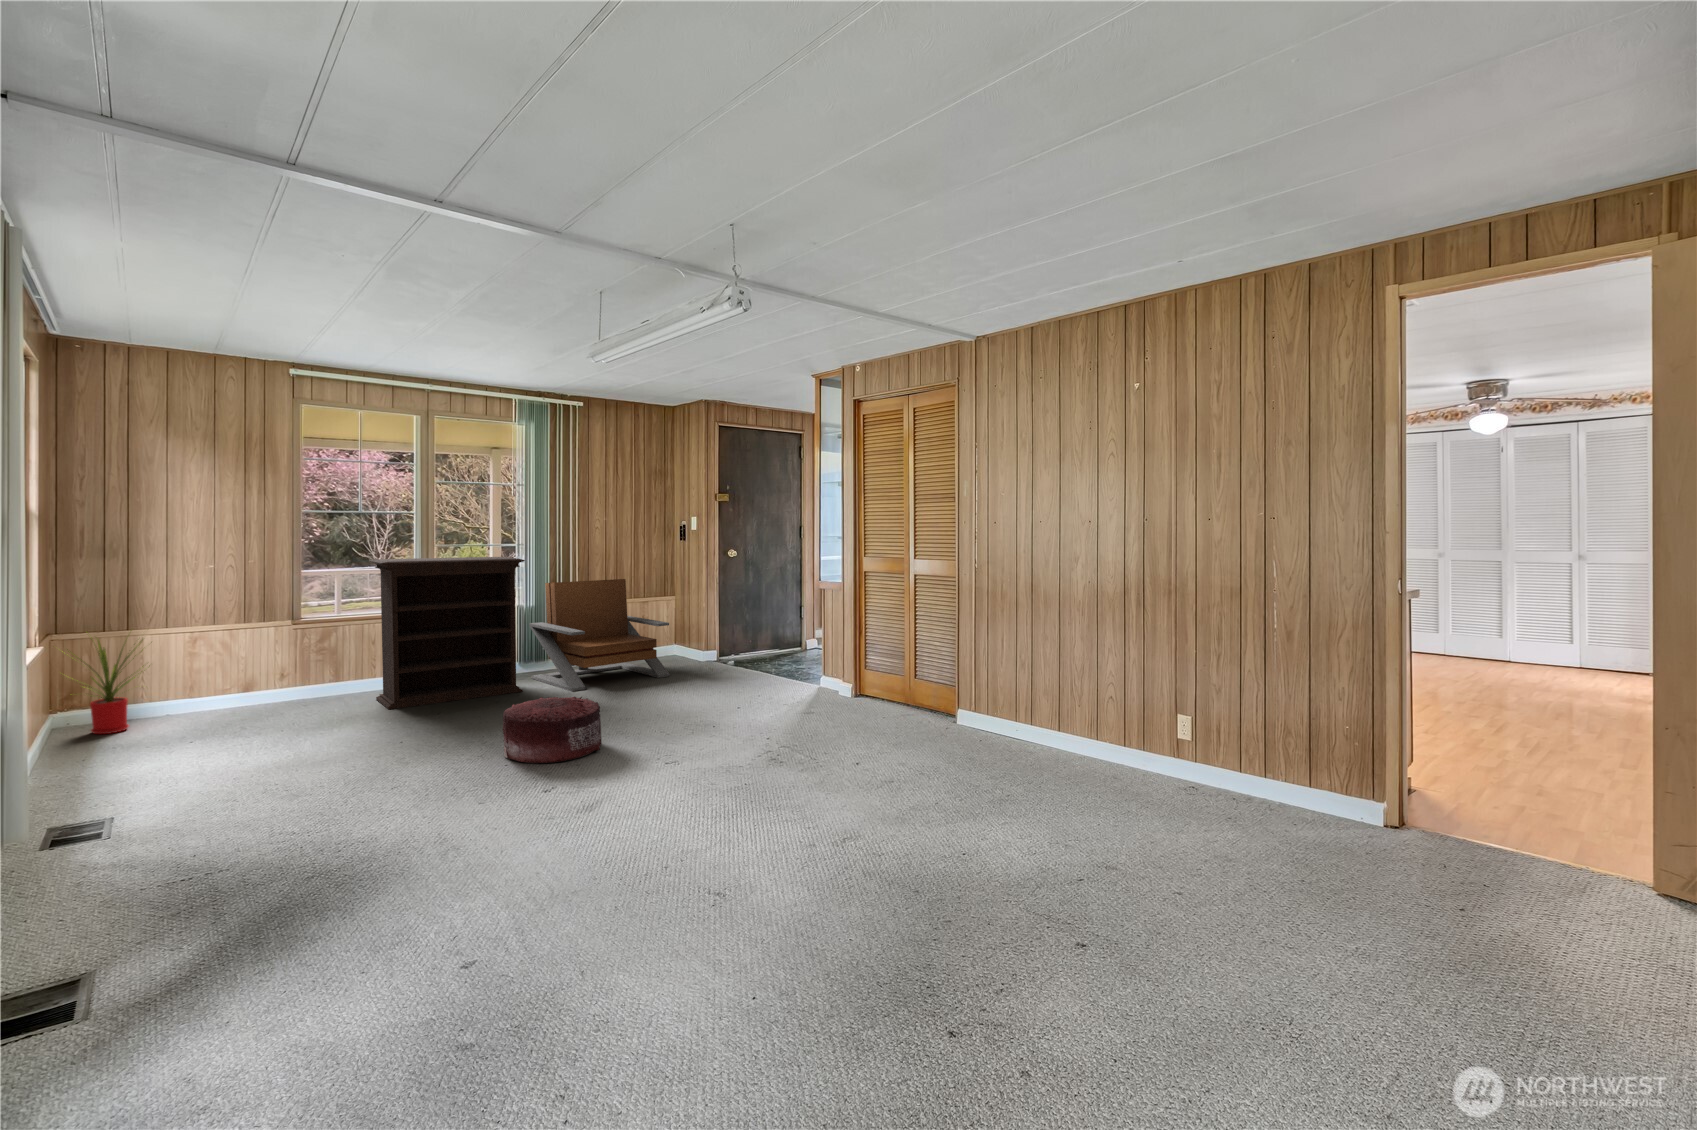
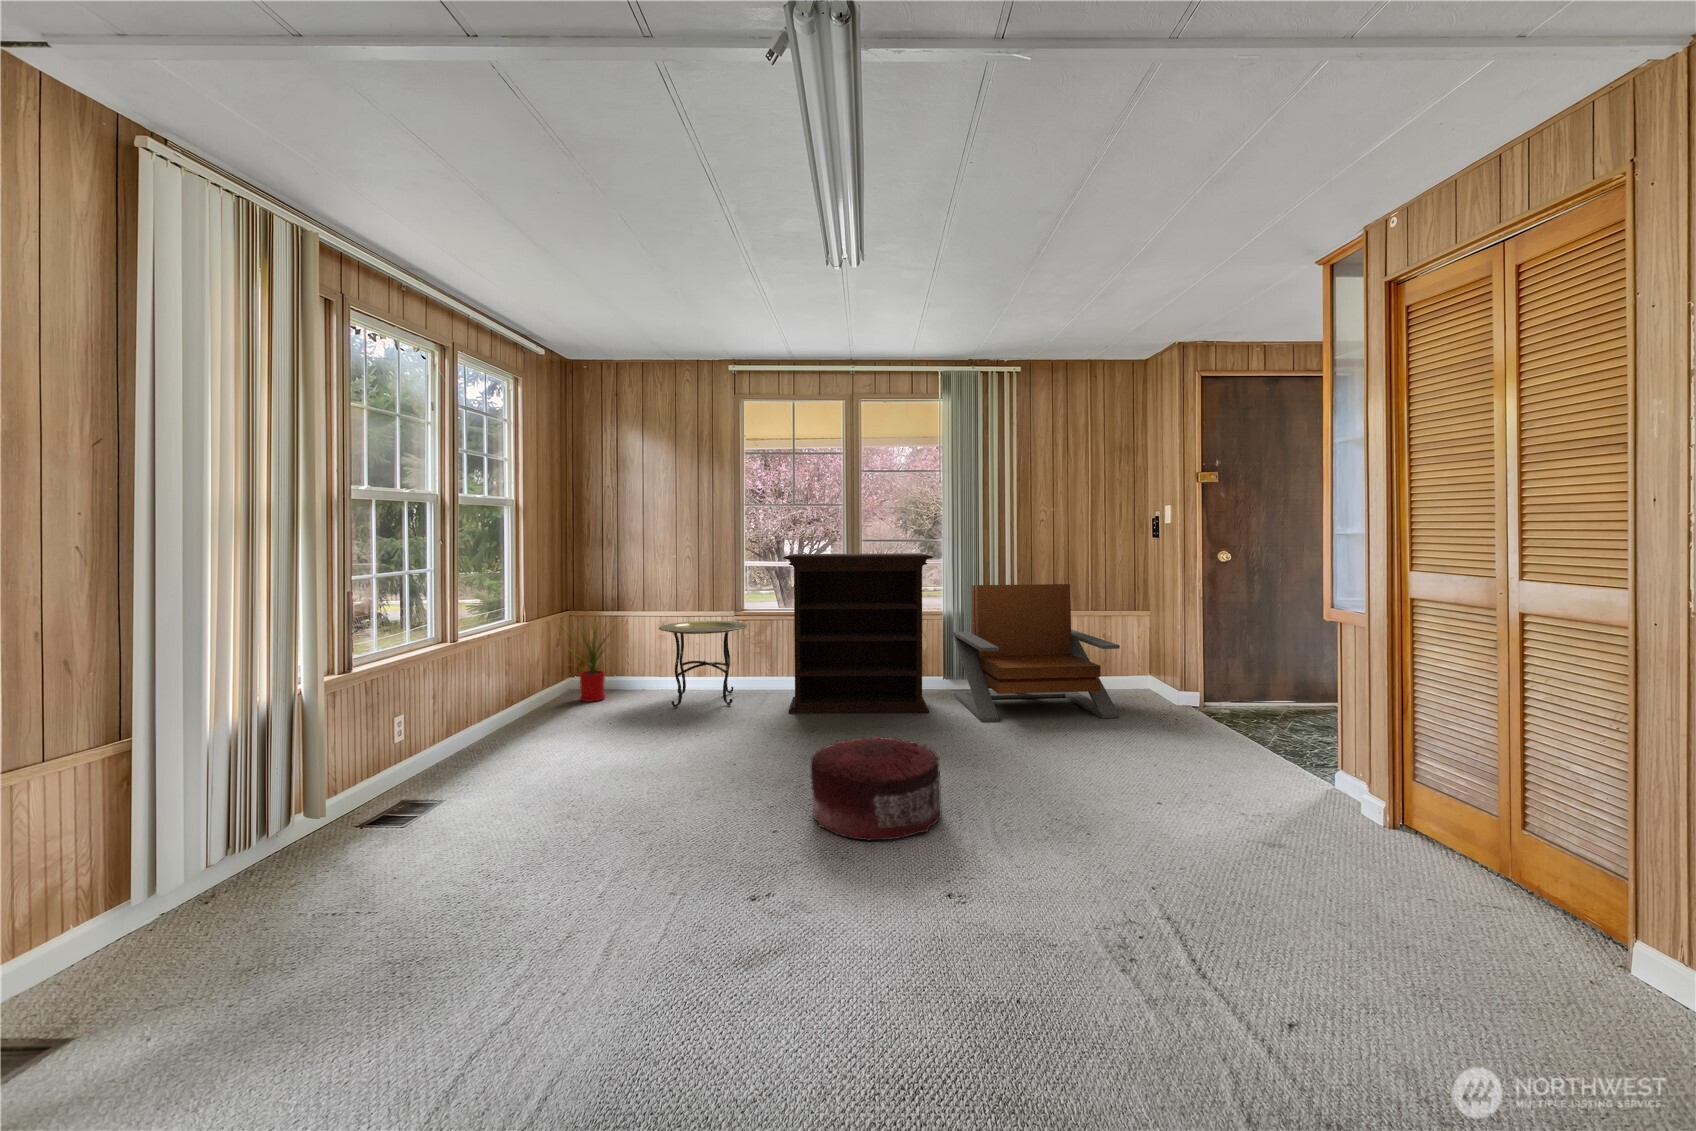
side table: none [212,630,324,722] -> present [659,621,747,708]

